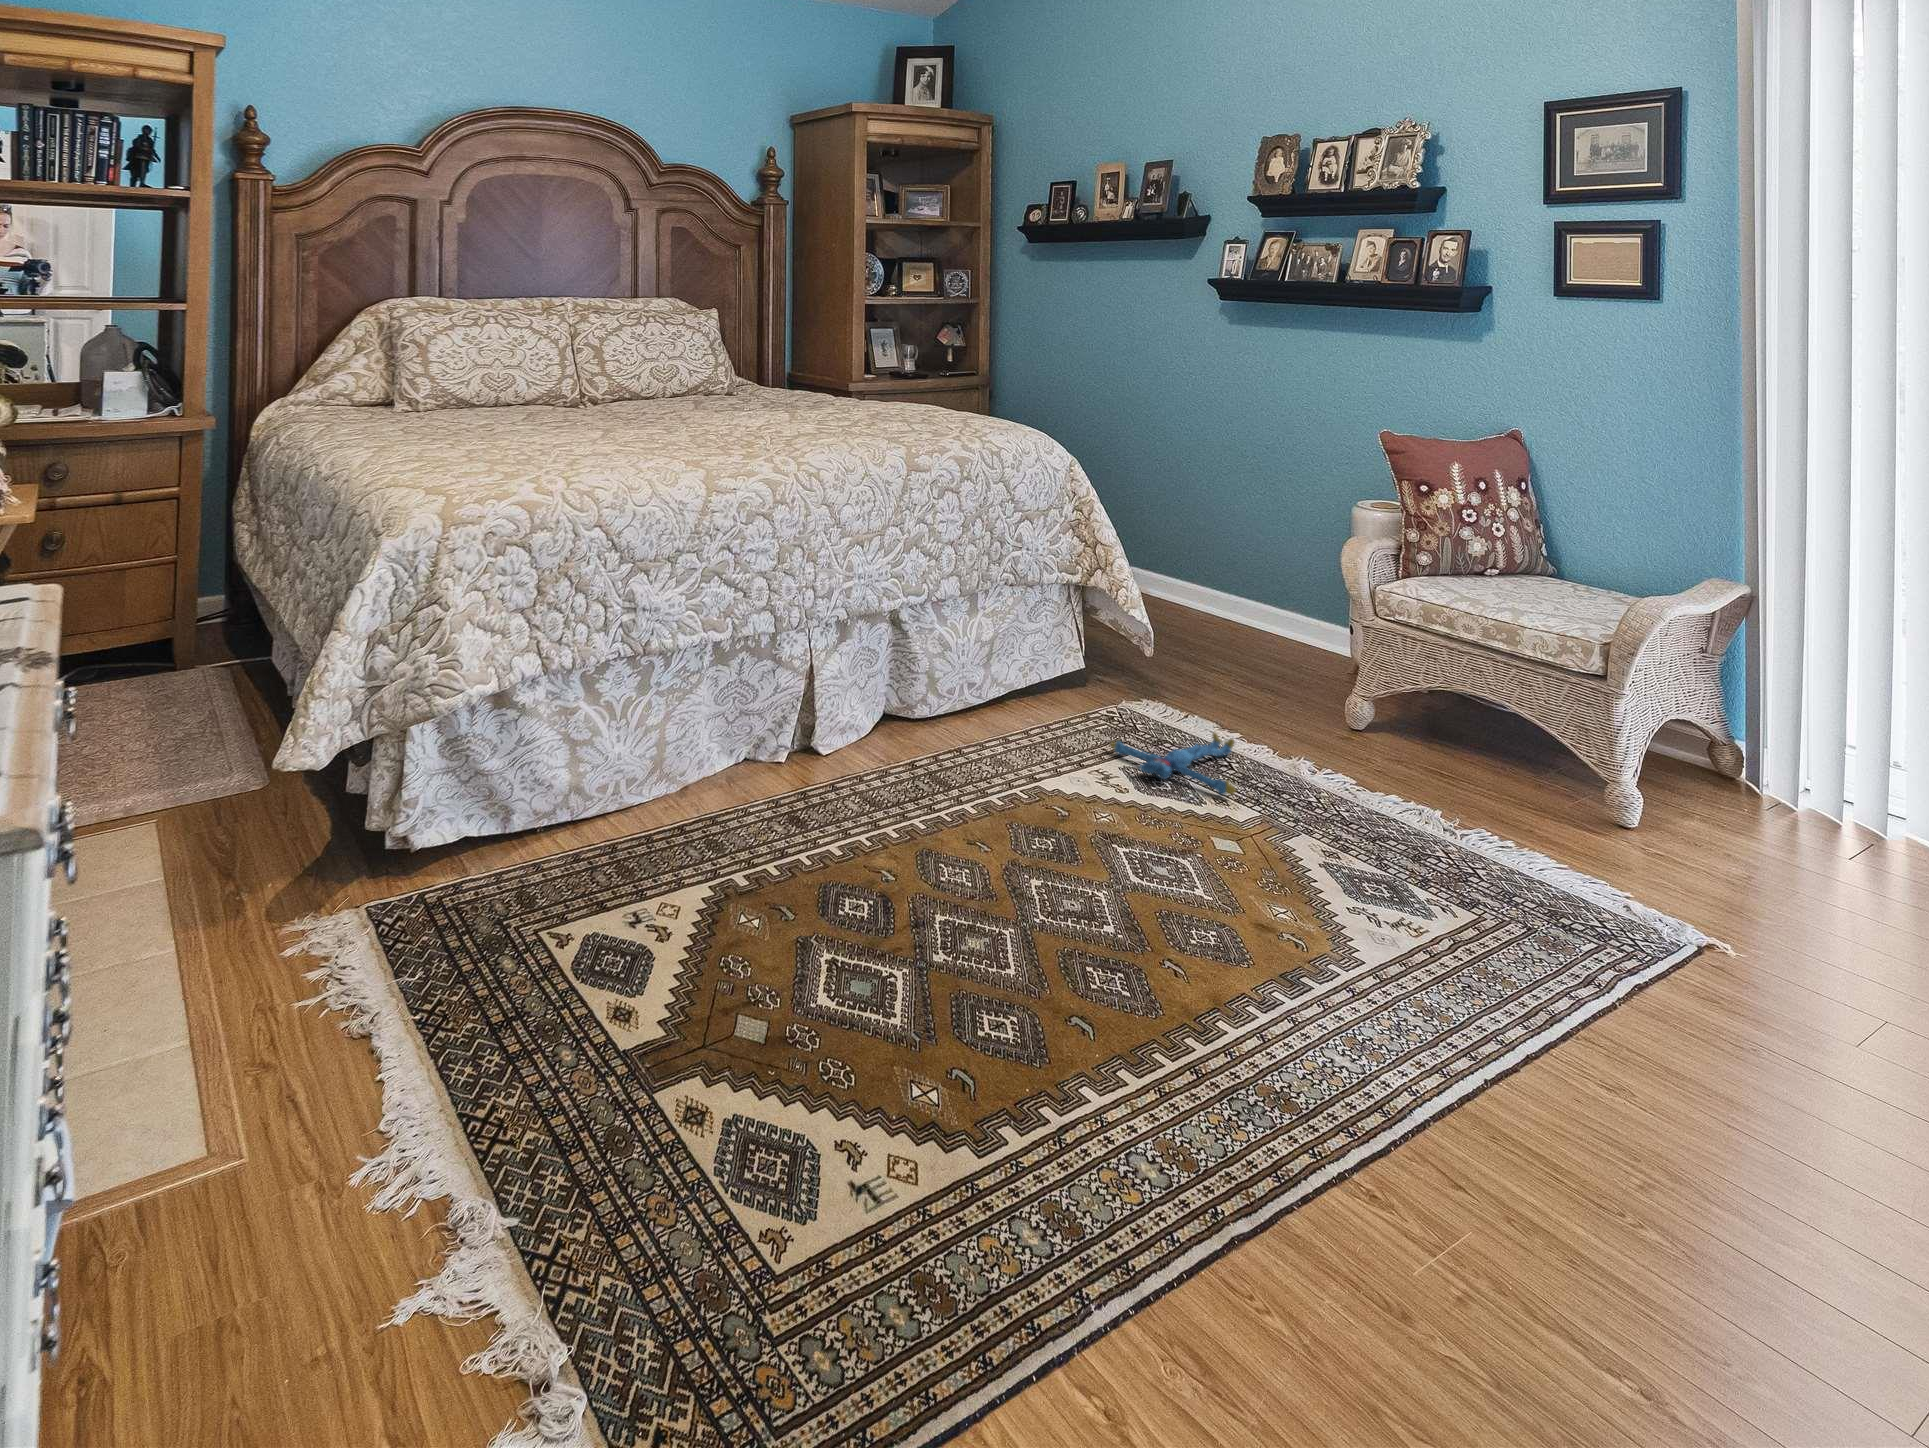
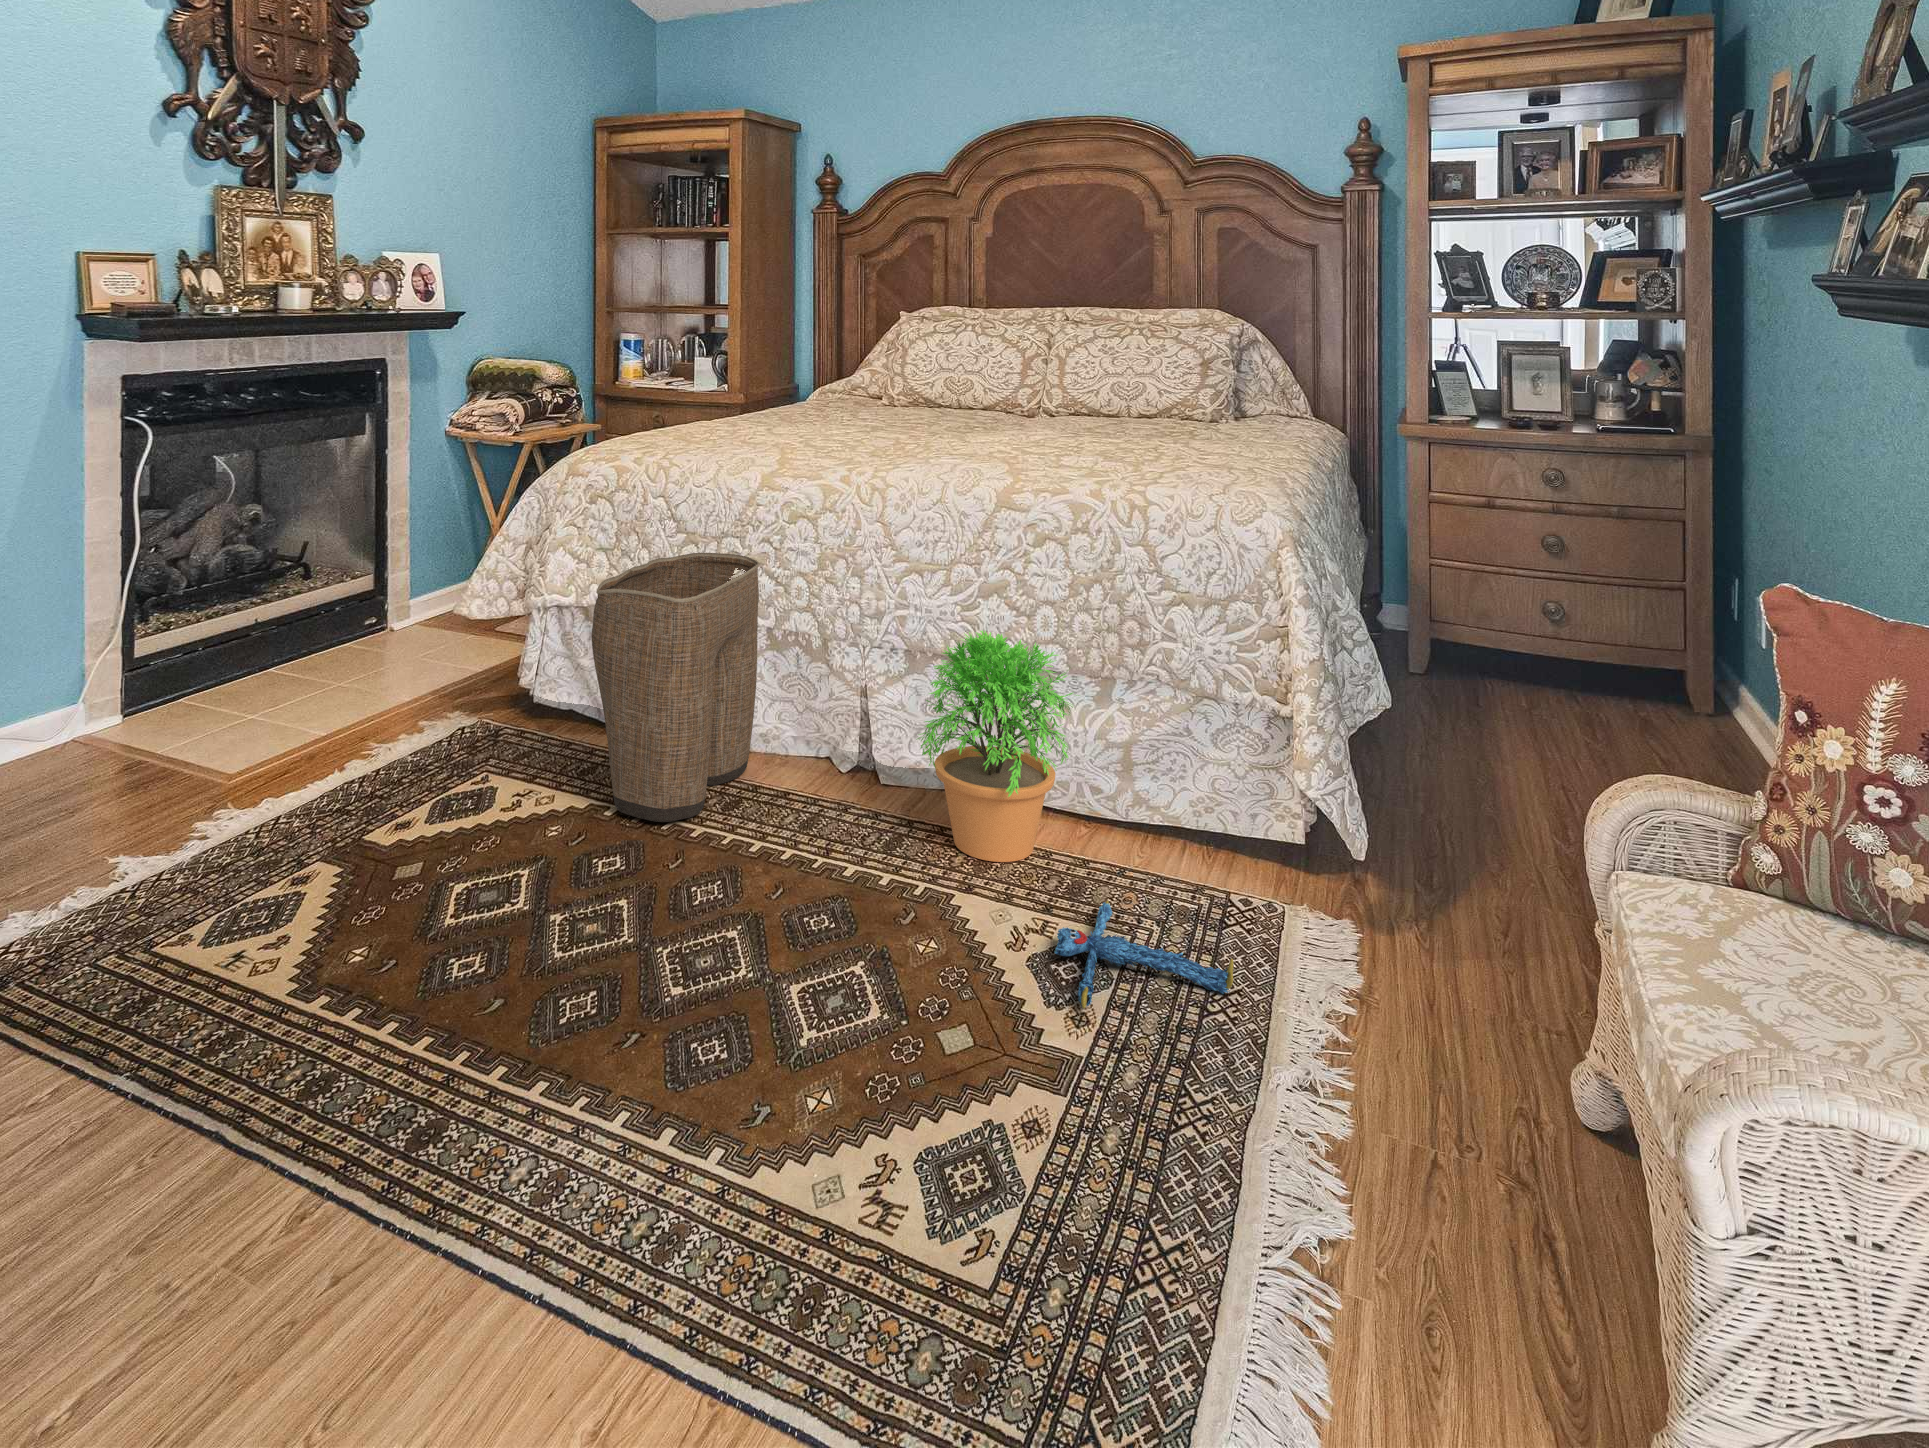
potted plant: none [905,569,1061,763] -> present [917,631,1073,862]
laundry basket: none [629,572,829,877] -> present [591,553,759,822]

